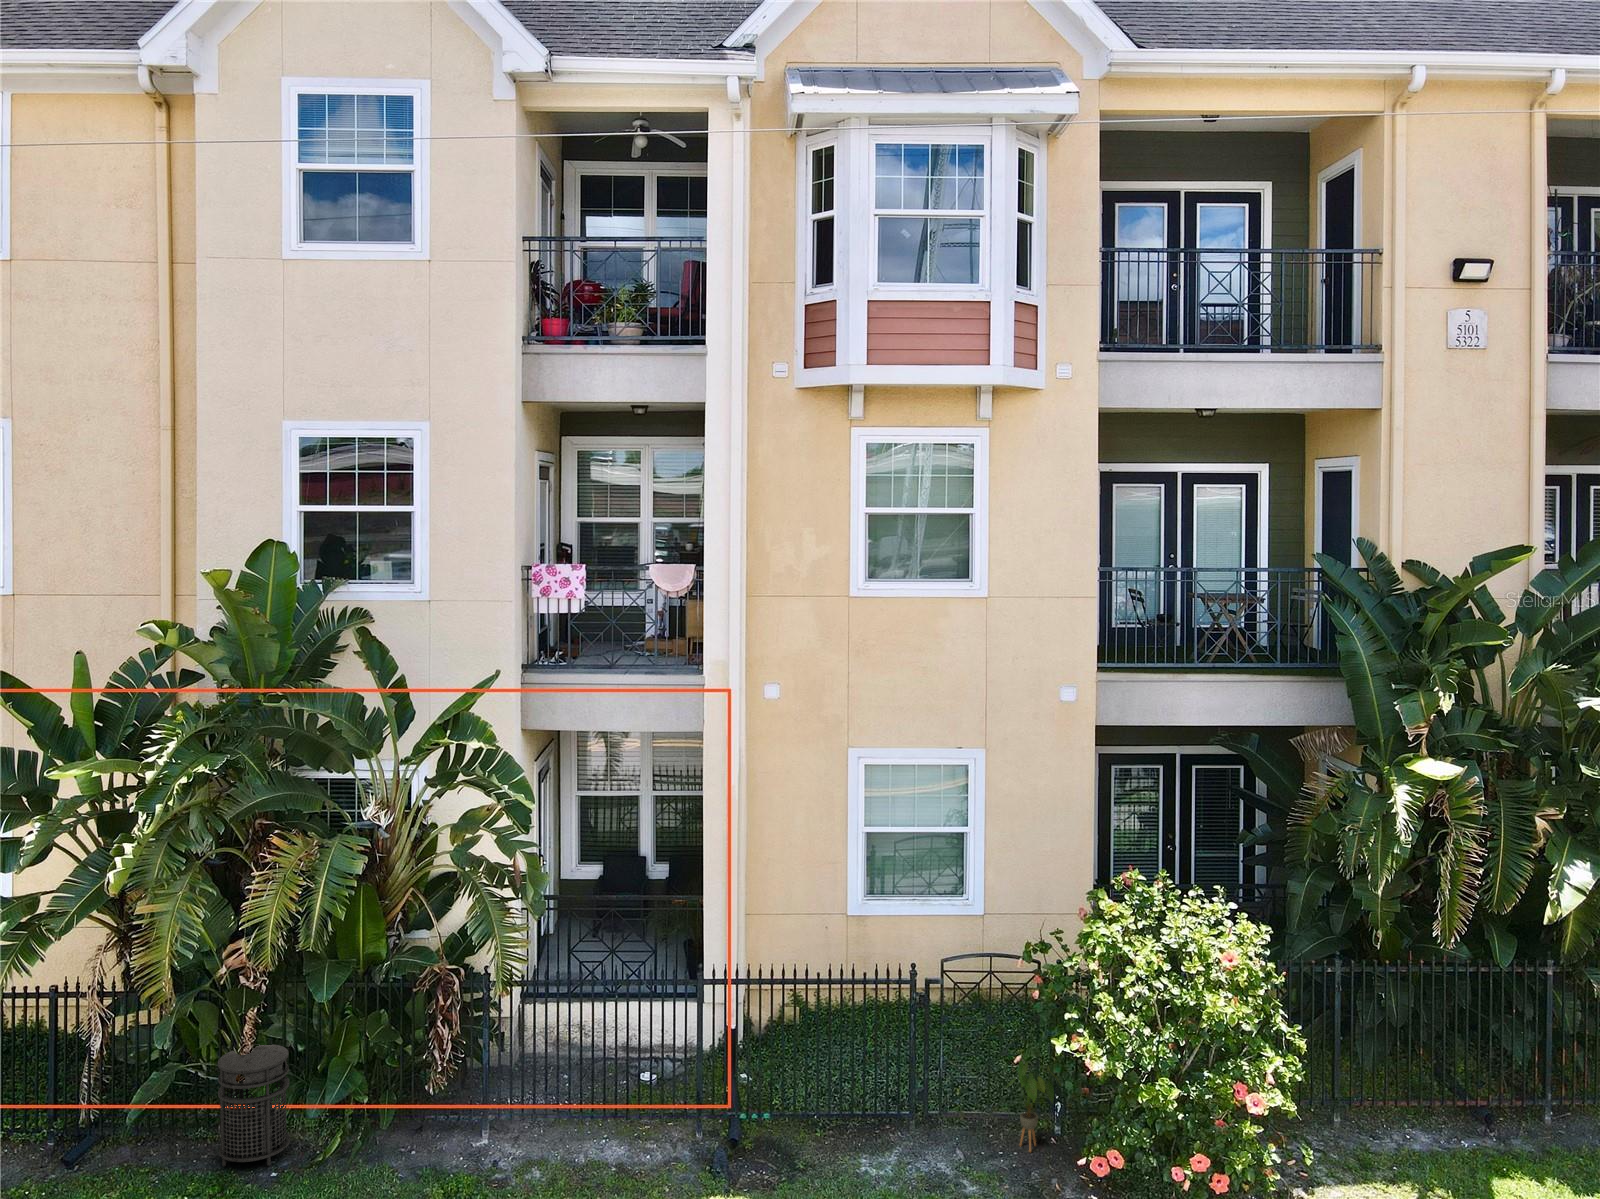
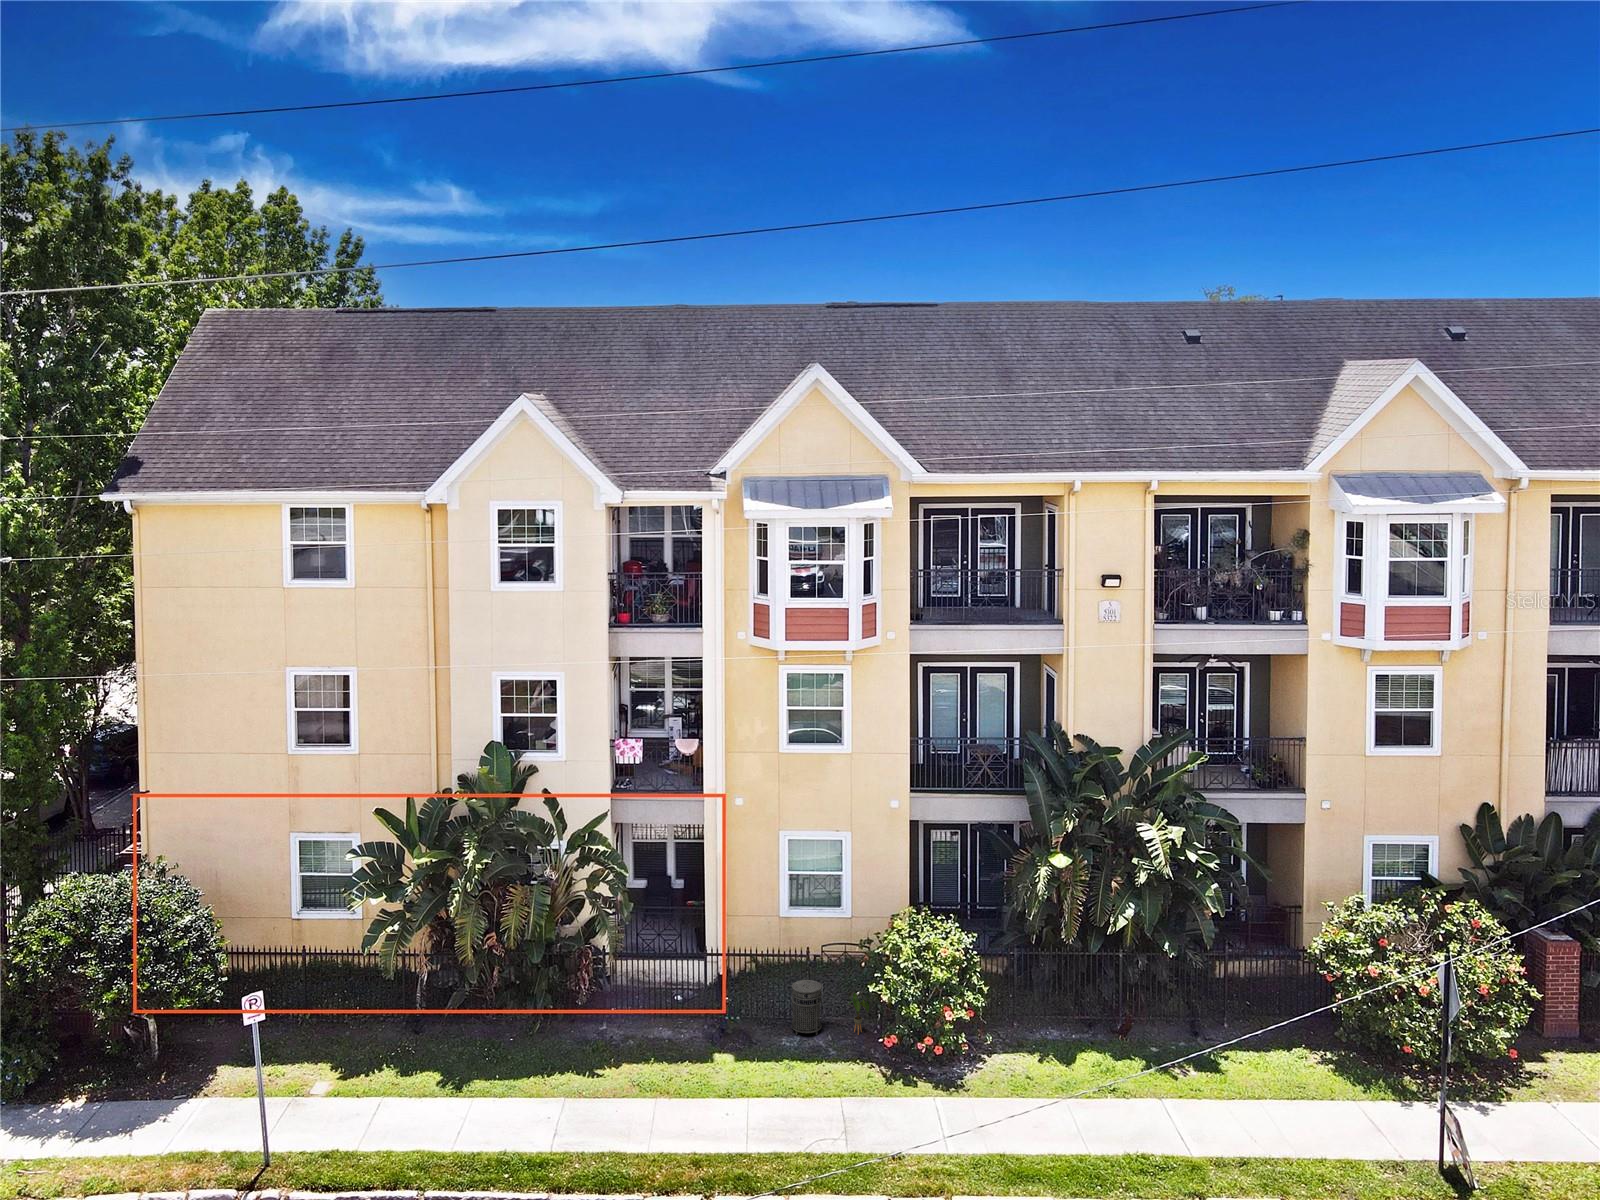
trash can: present [218,1045,290,1166] -> present [792,980,822,1035]

